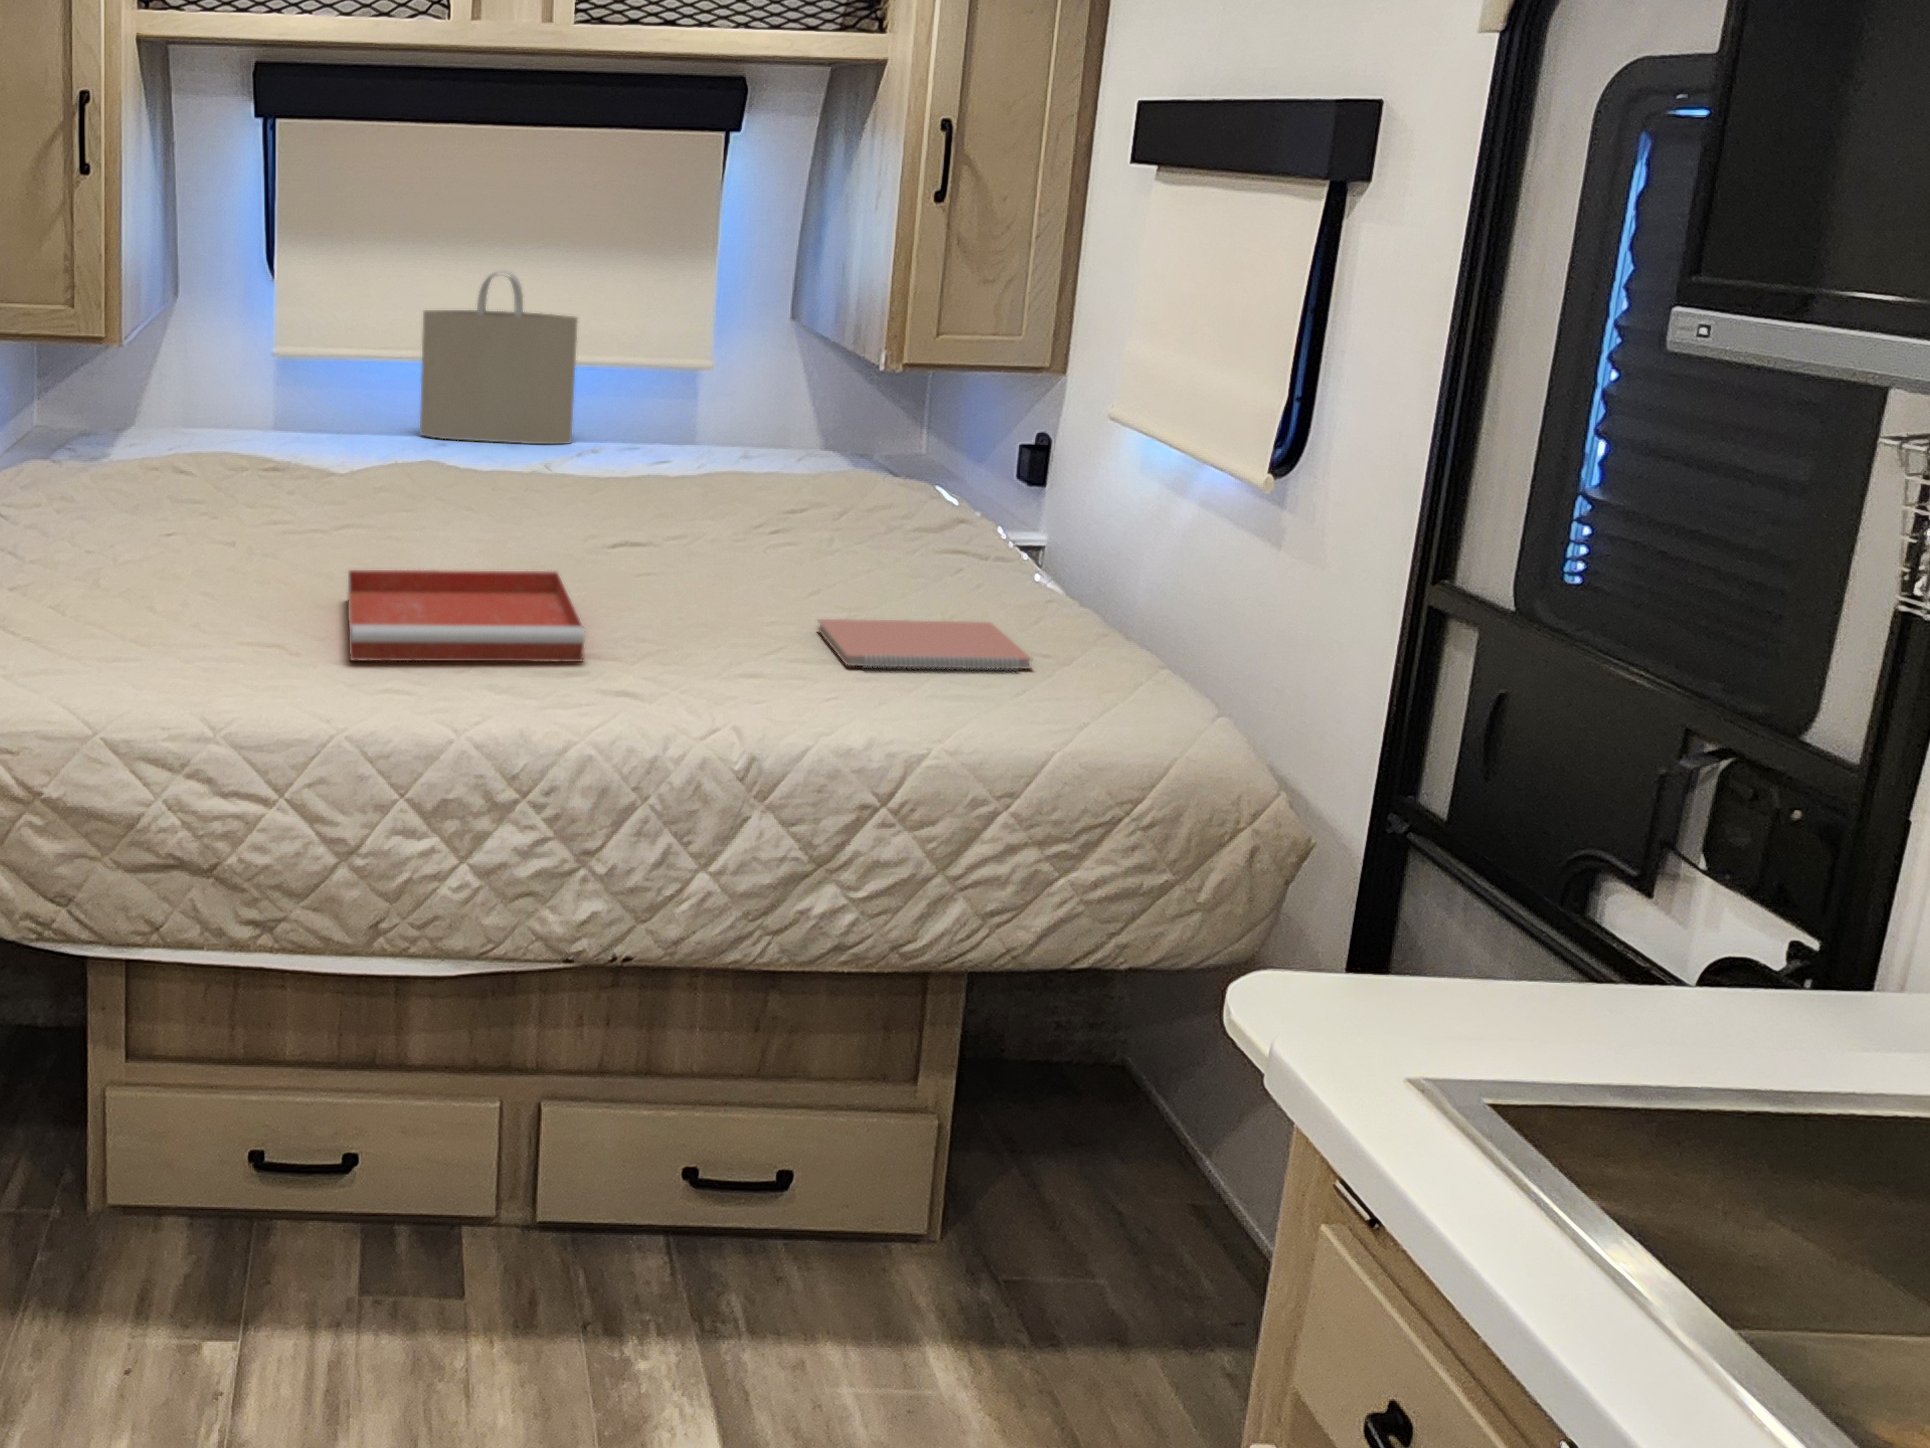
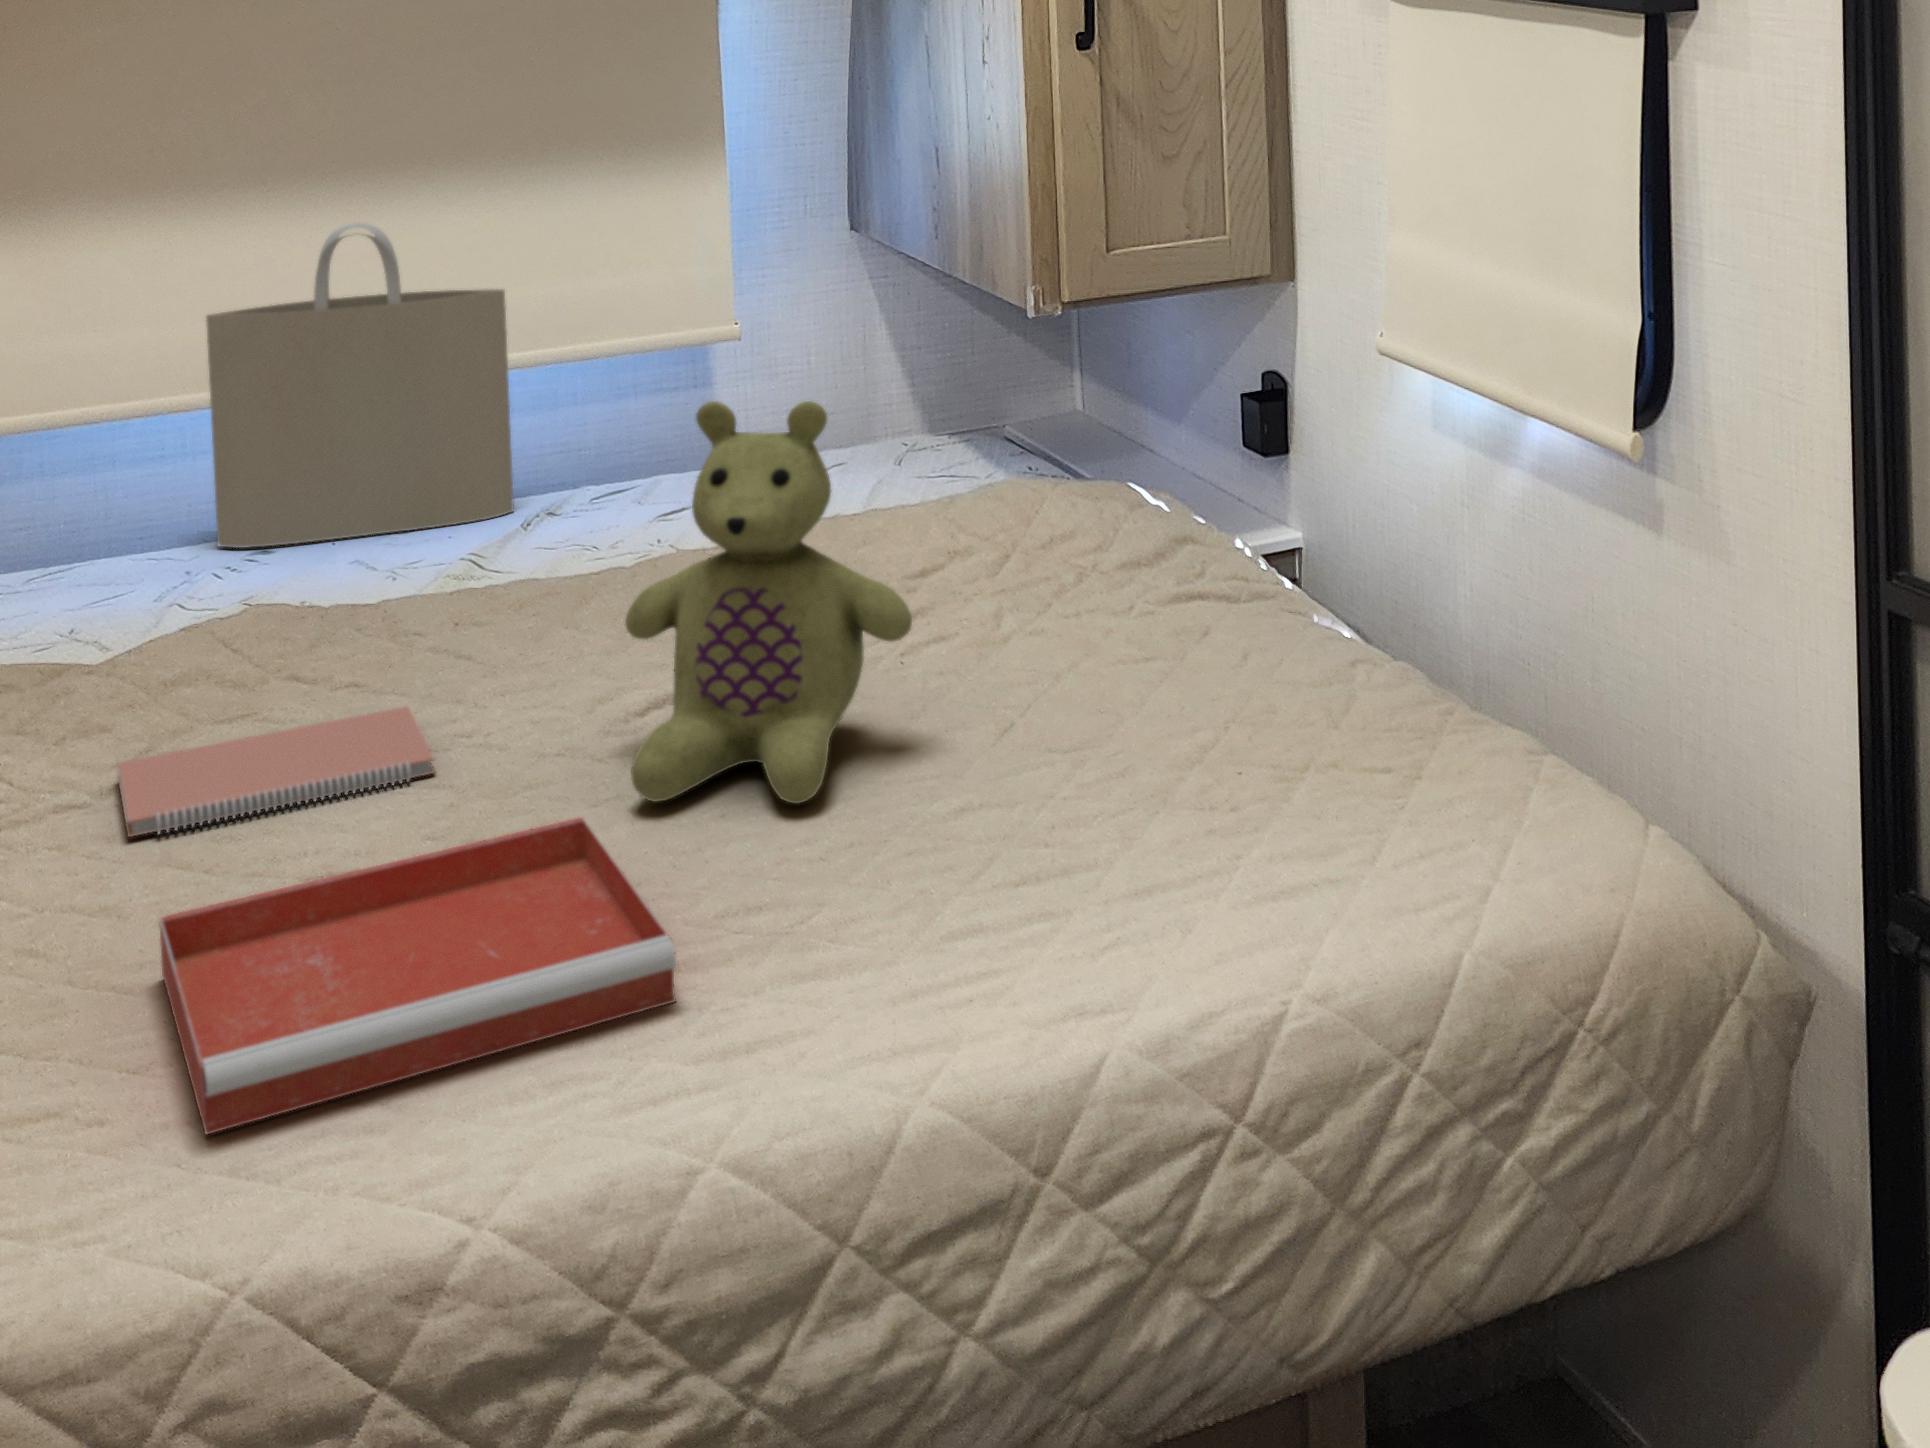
stuffed bear: none [590,368,759,594] -> present [625,401,912,803]
notebook: present [818,619,1031,670] -> present [117,706,435,837]

